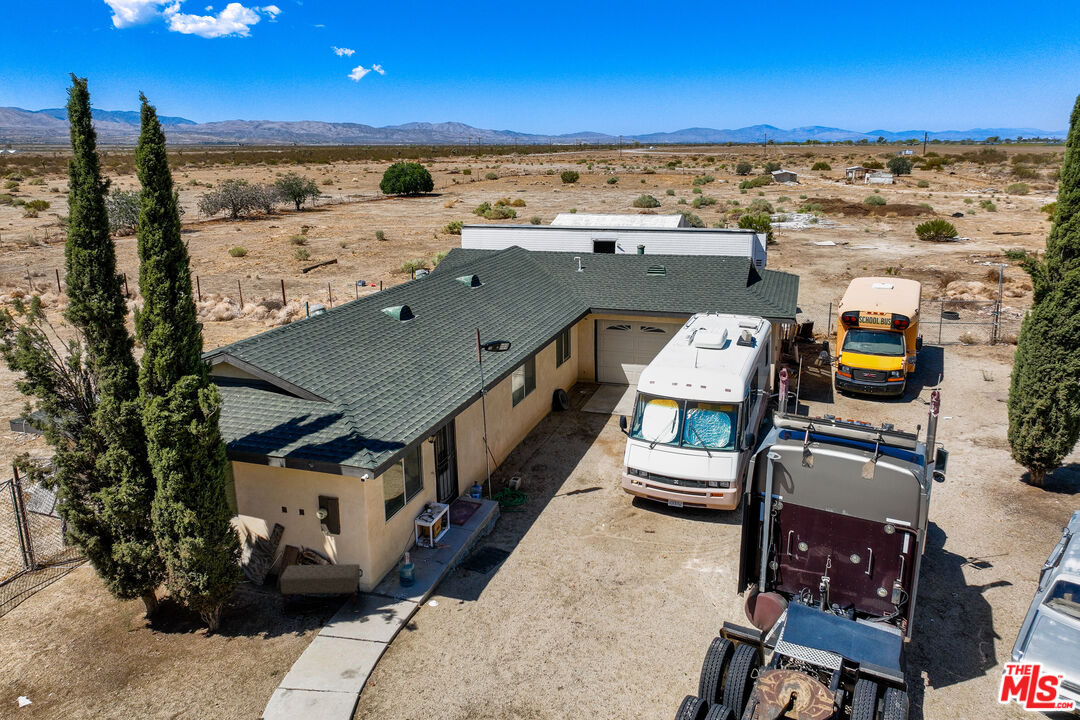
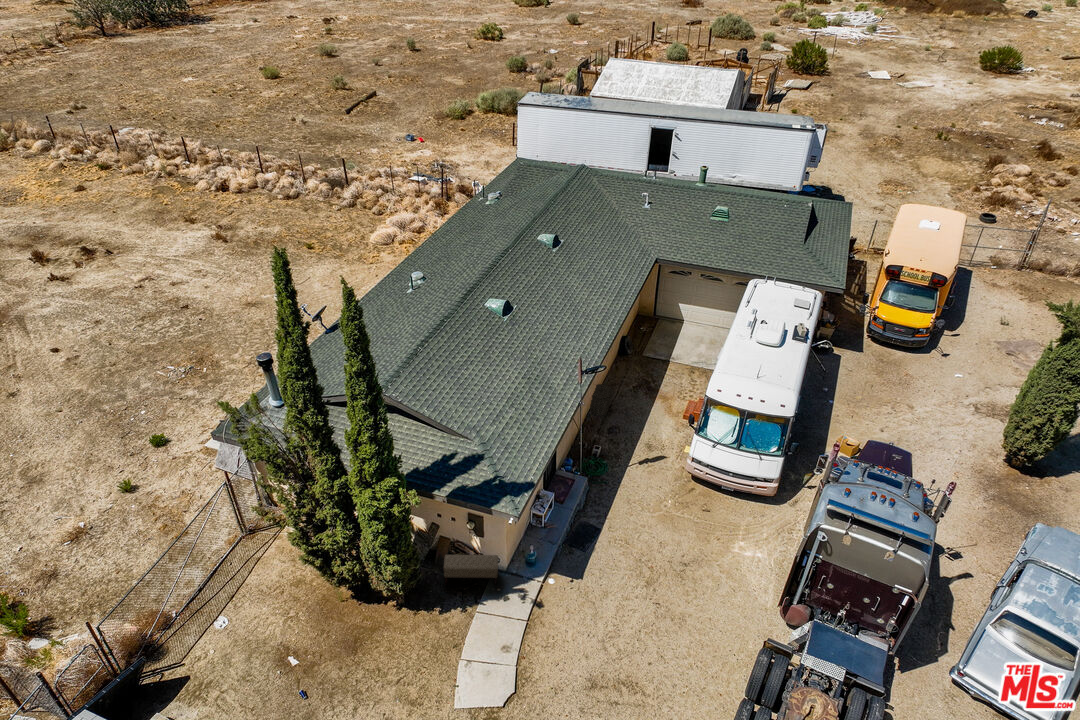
trash can: none [513,421,542,457] -> present [590,384,614,416]

